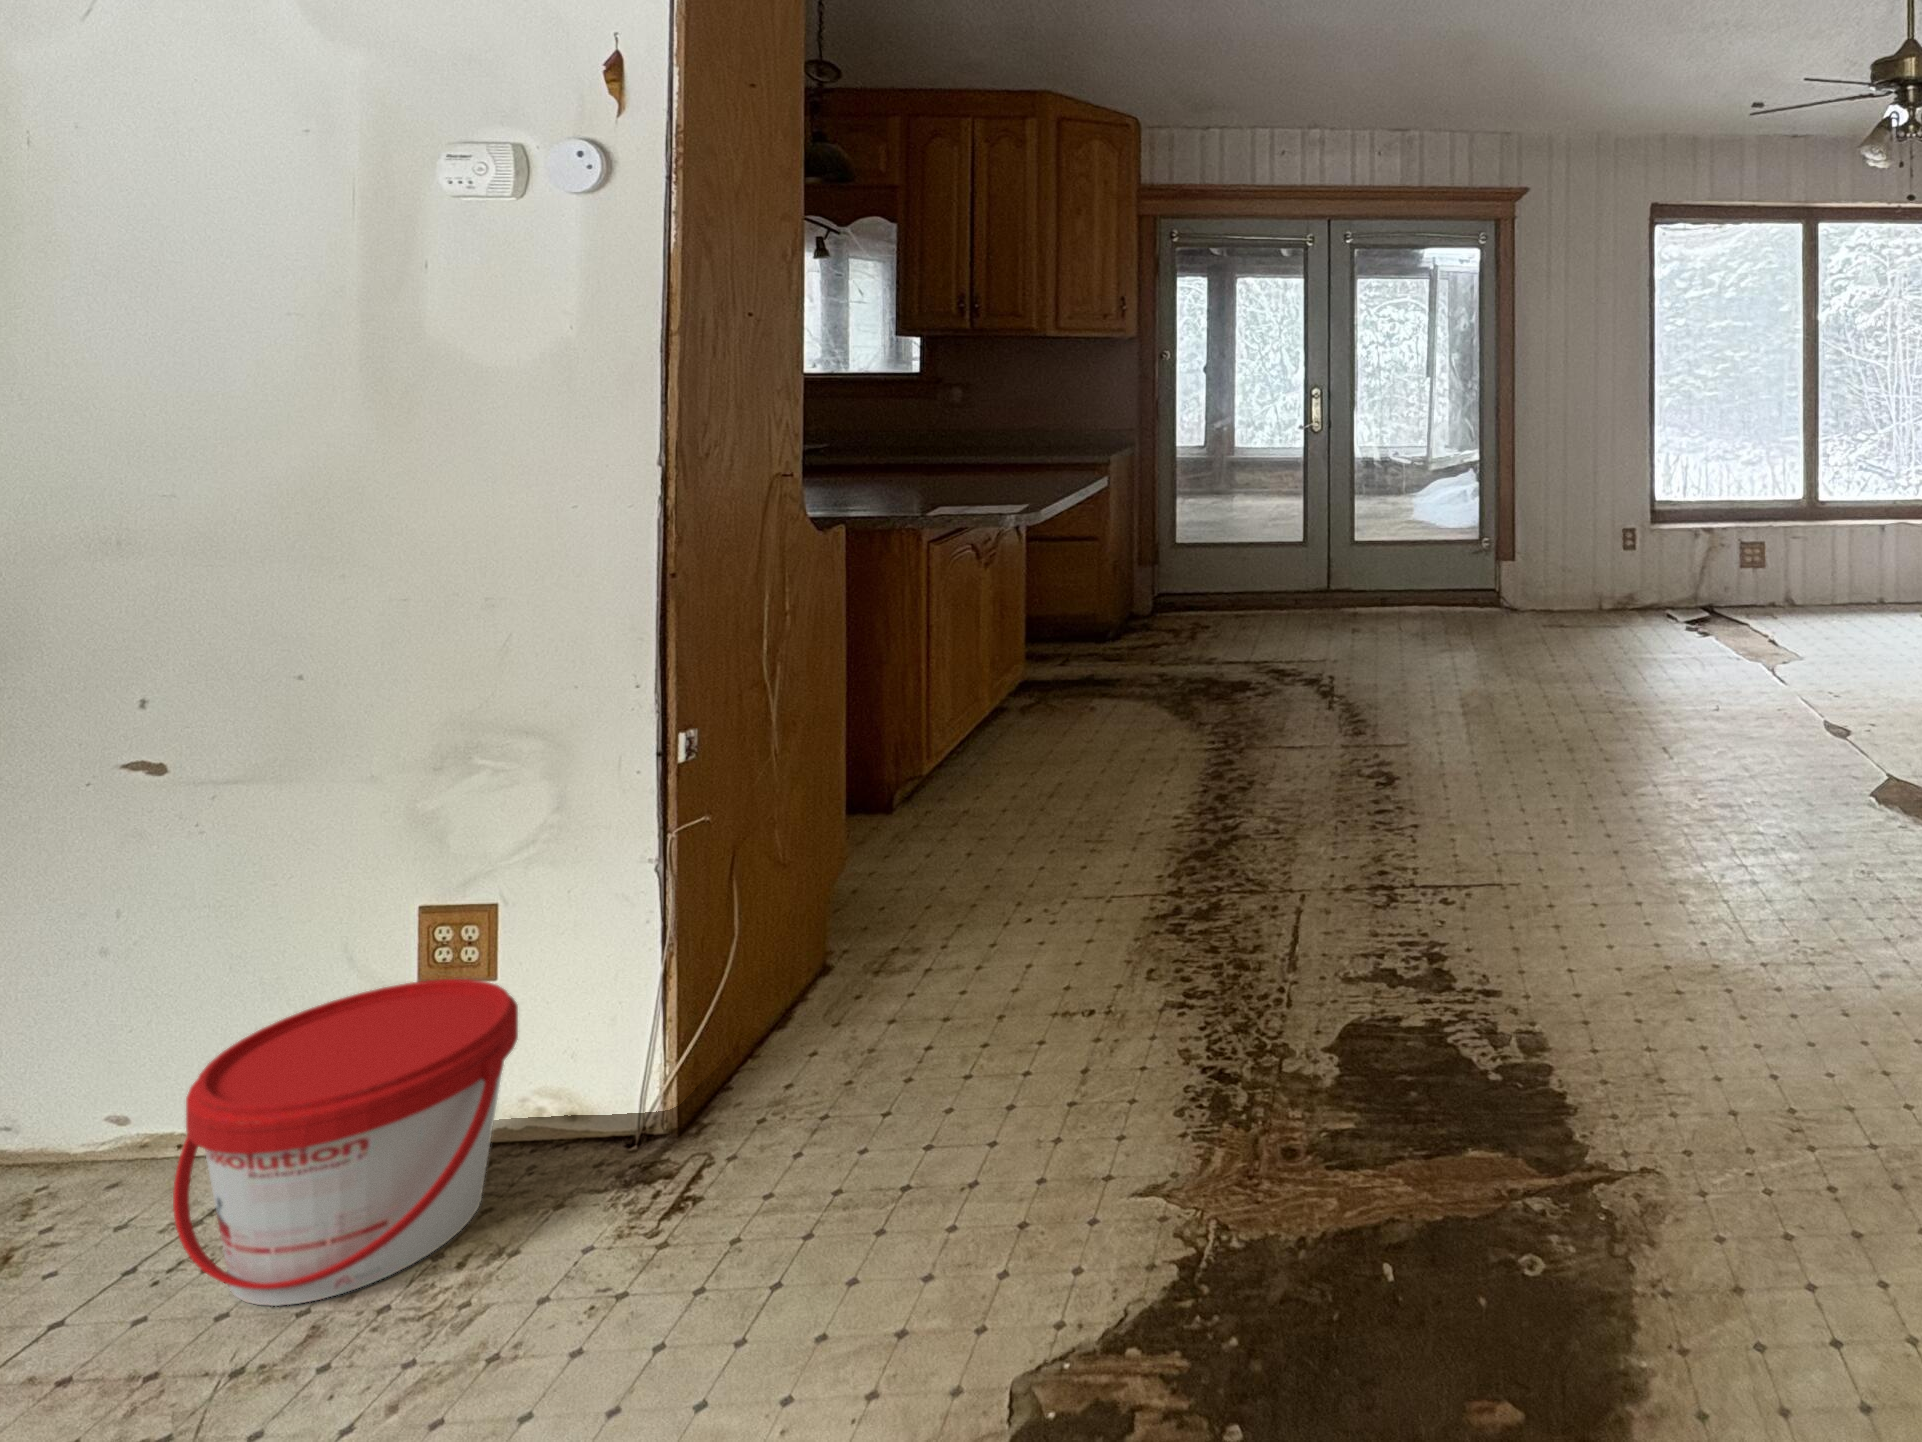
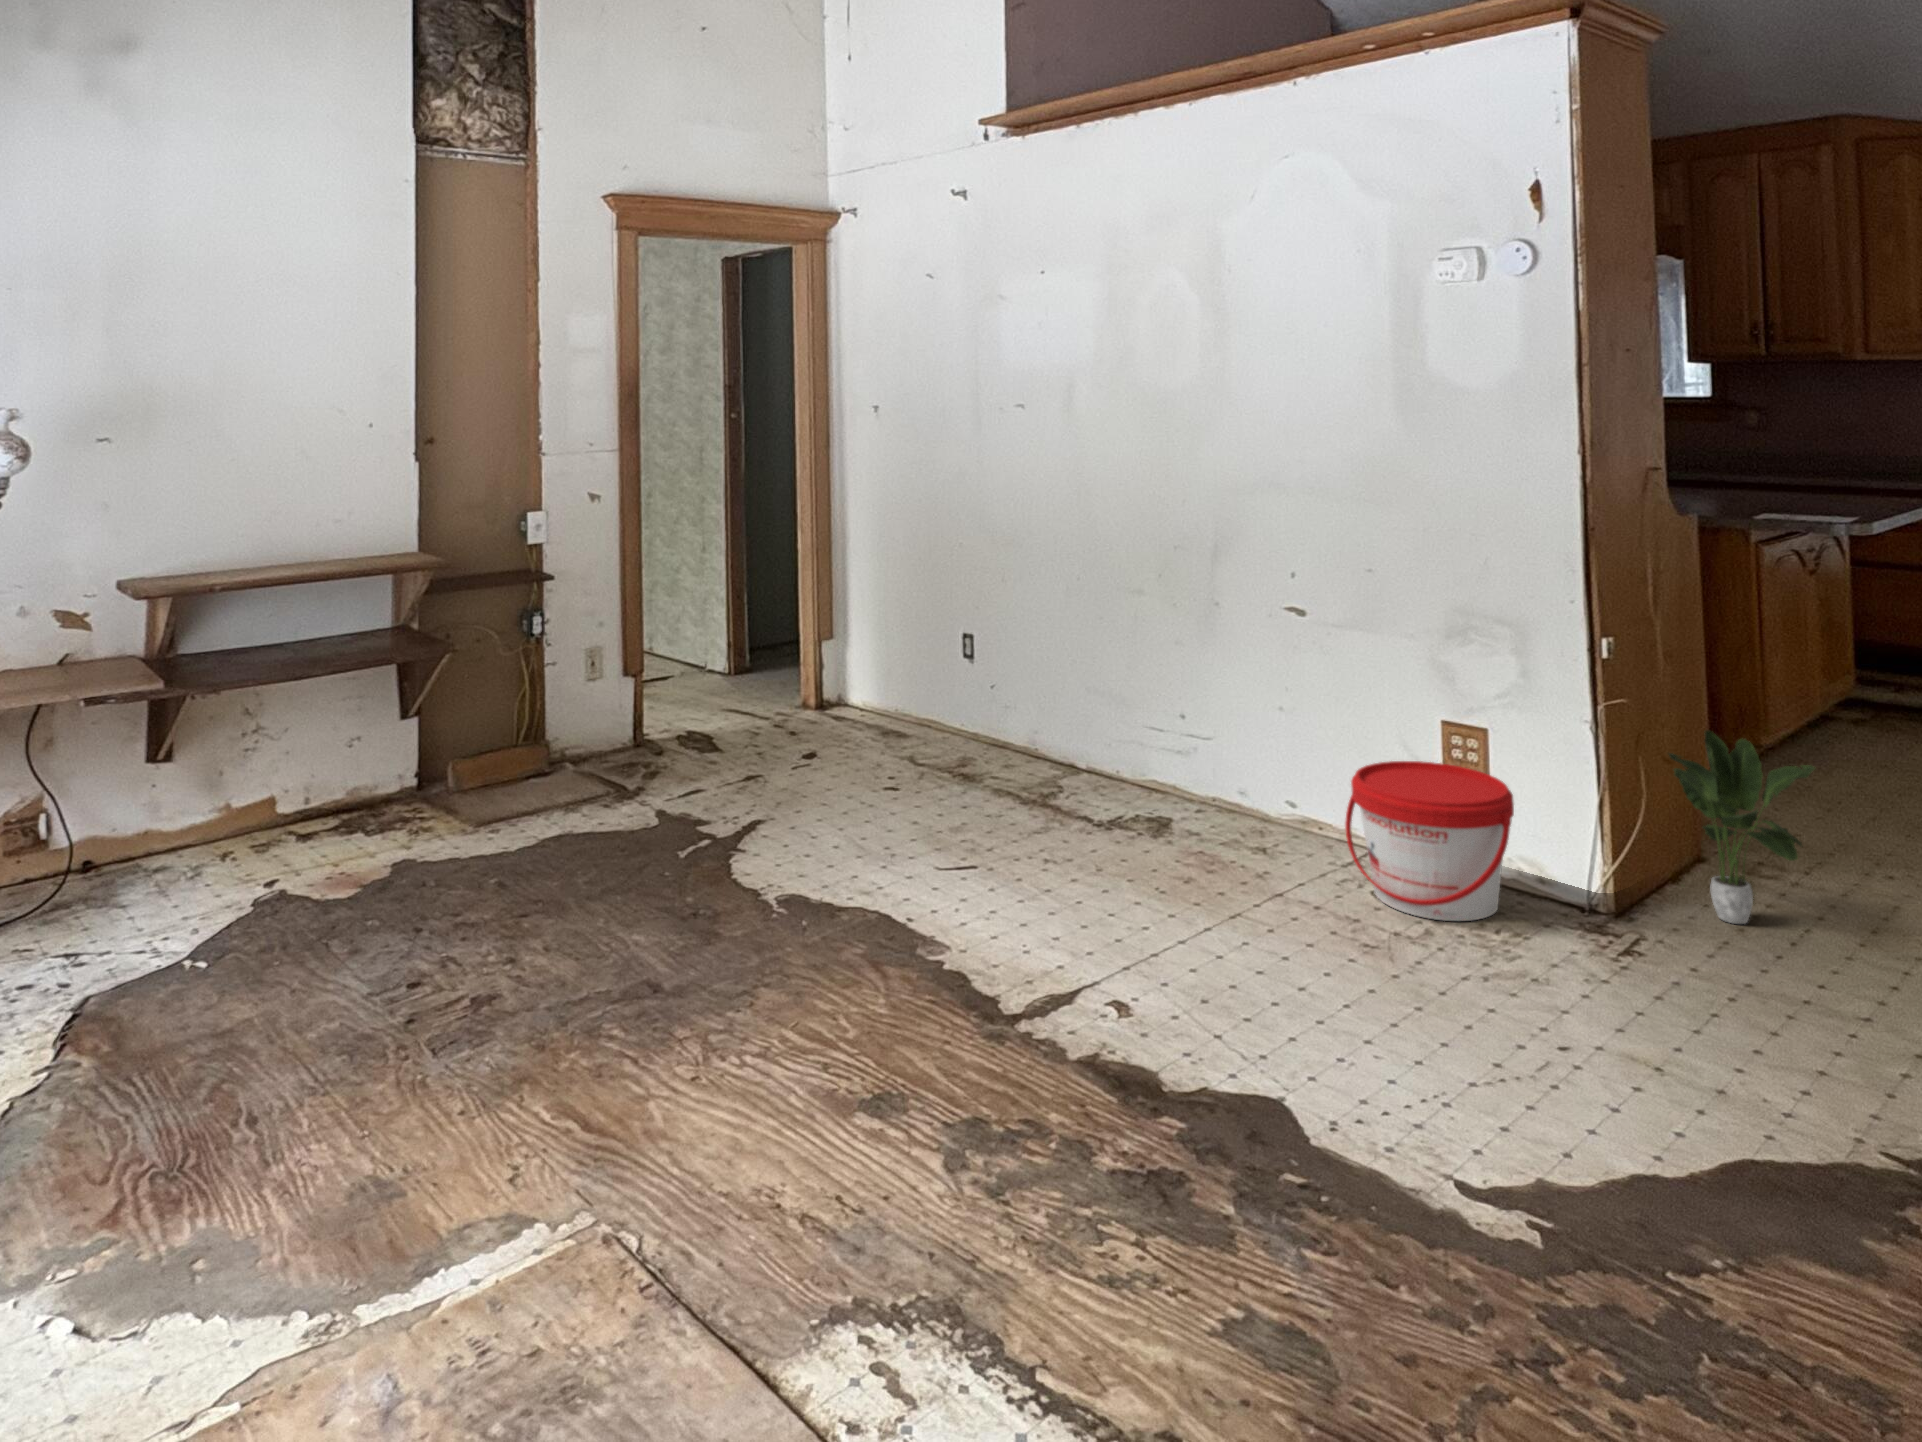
potted plant: none [765,822,945,1077] -> present [1669,730,1815,924]

